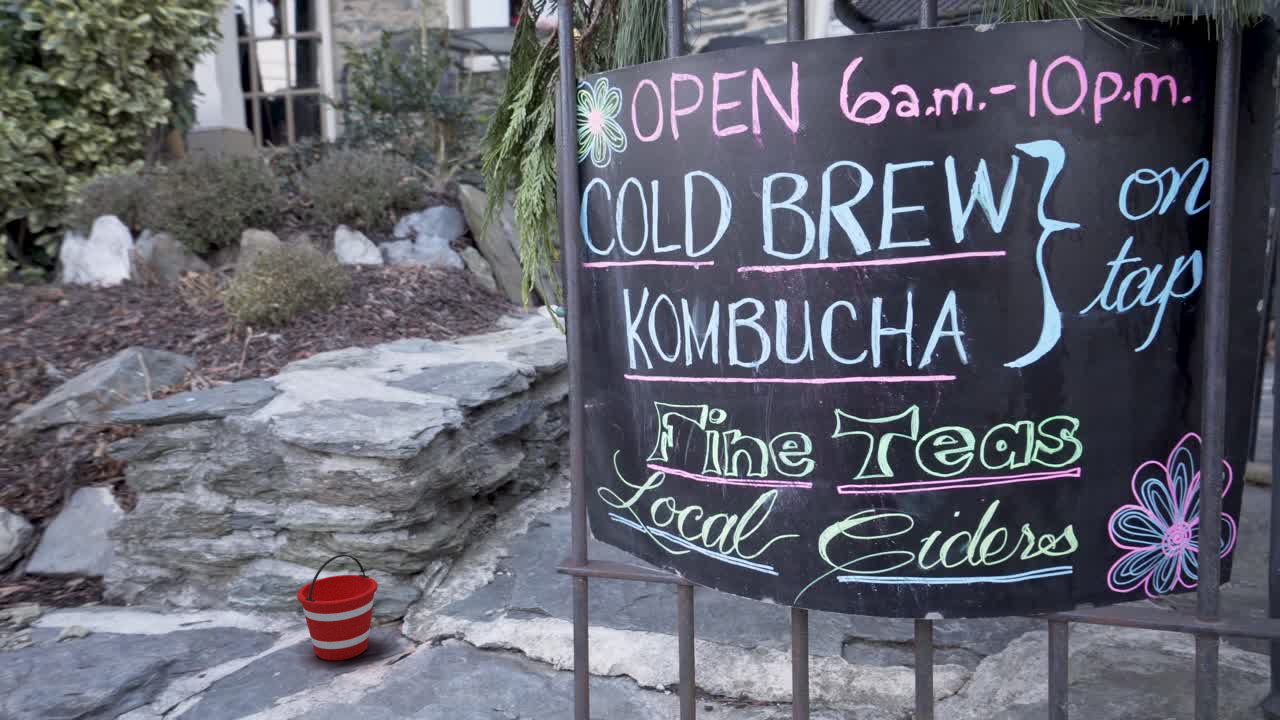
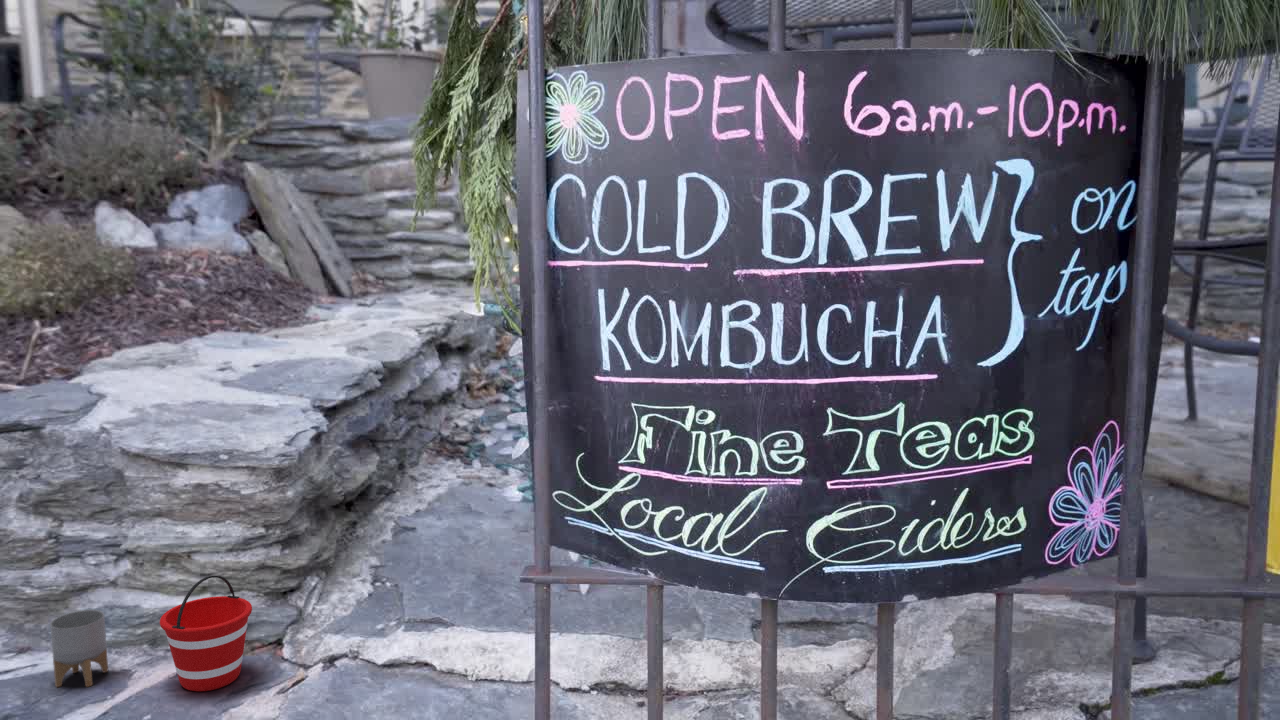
planter: none [212,579,261,648] -> present [50,609,108,687]

